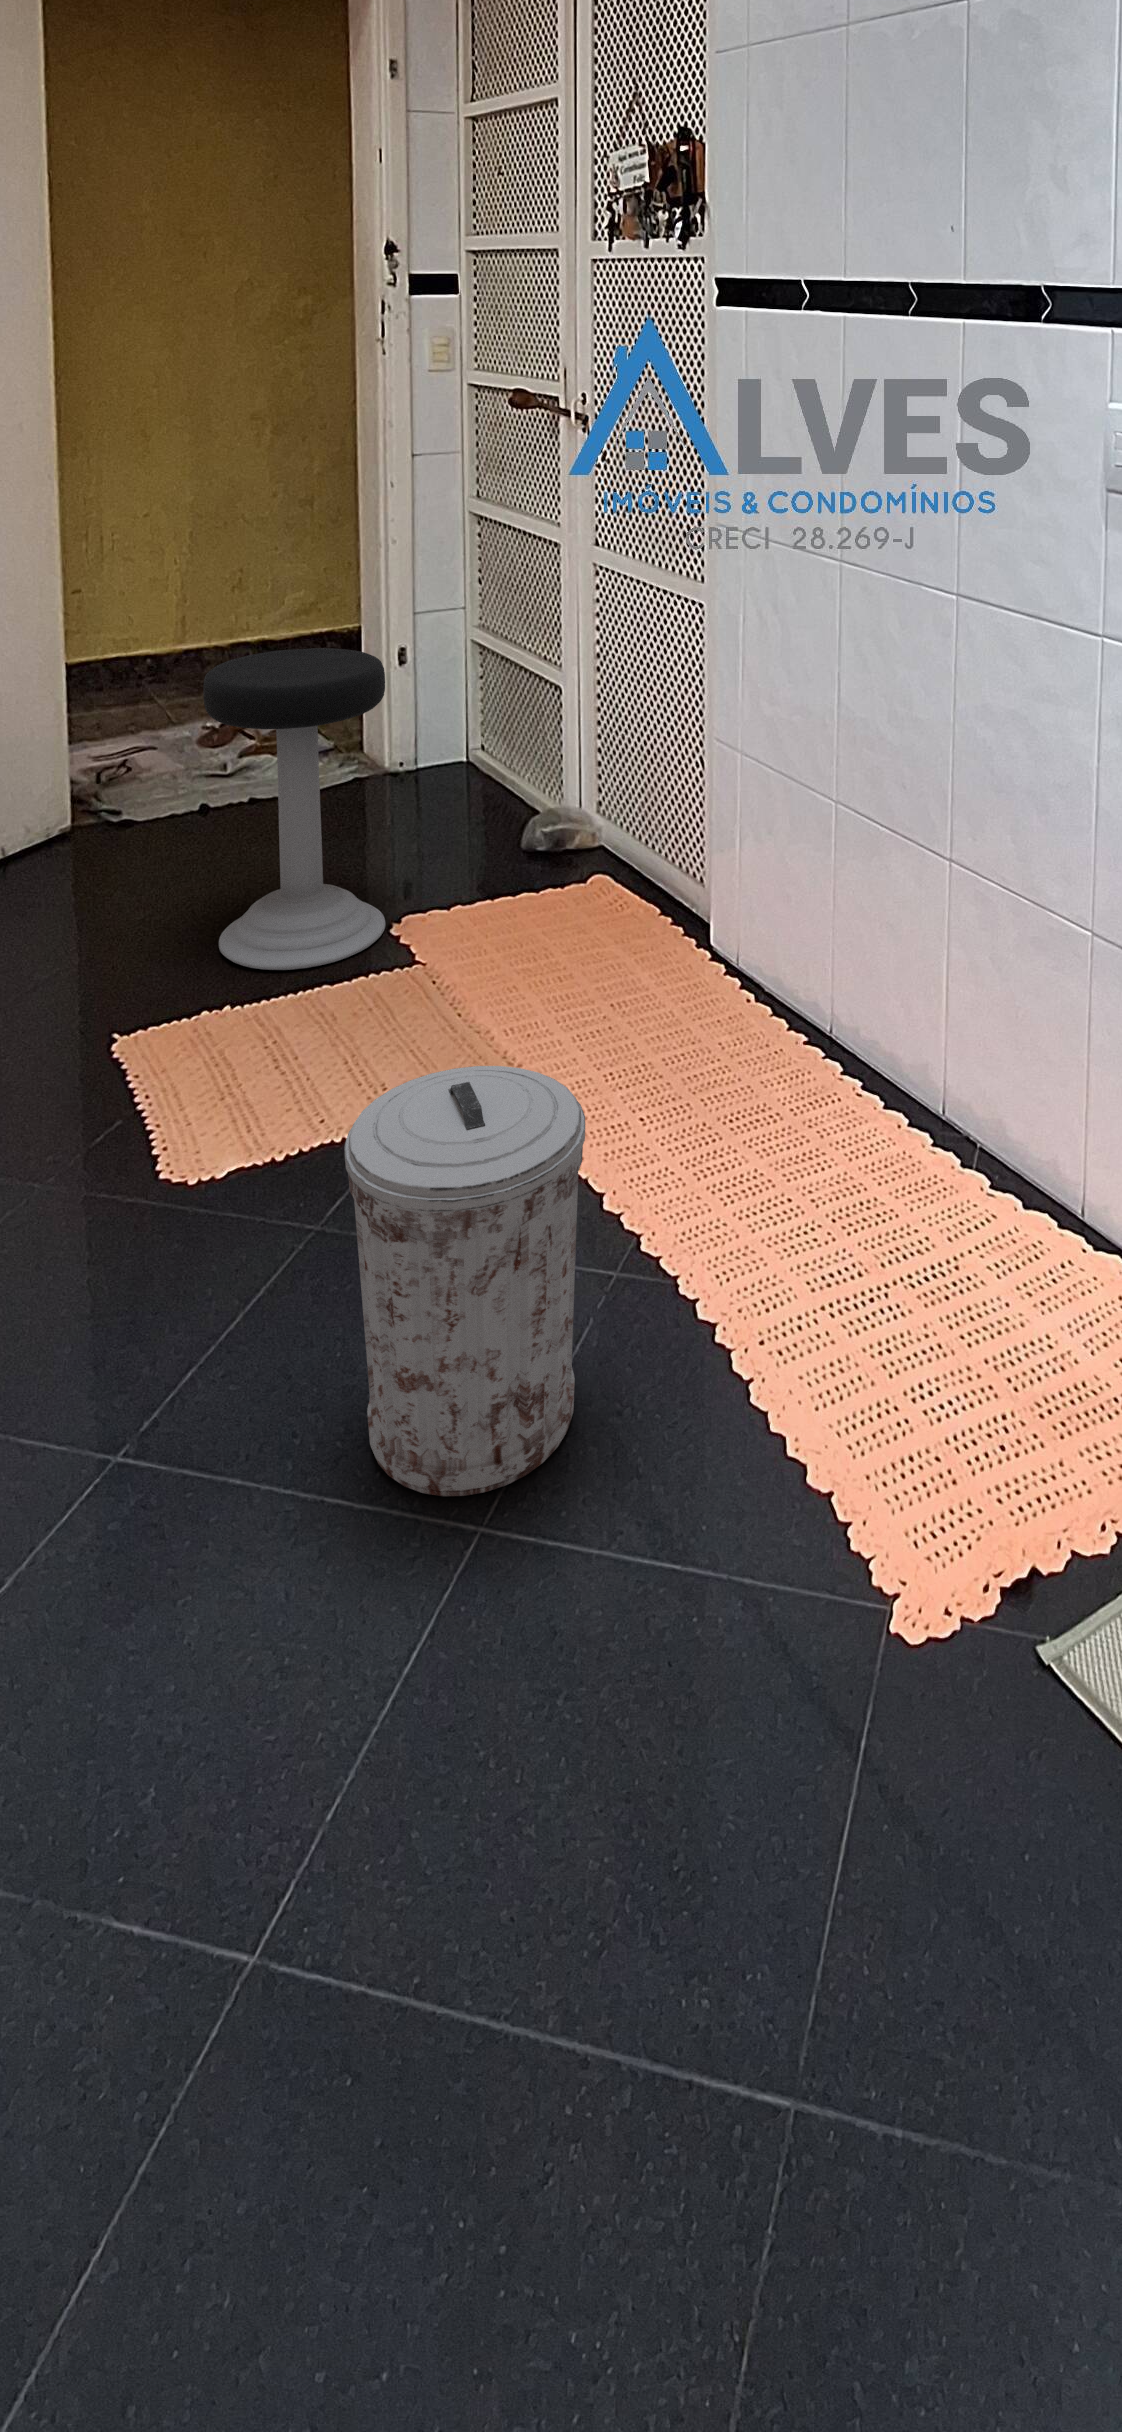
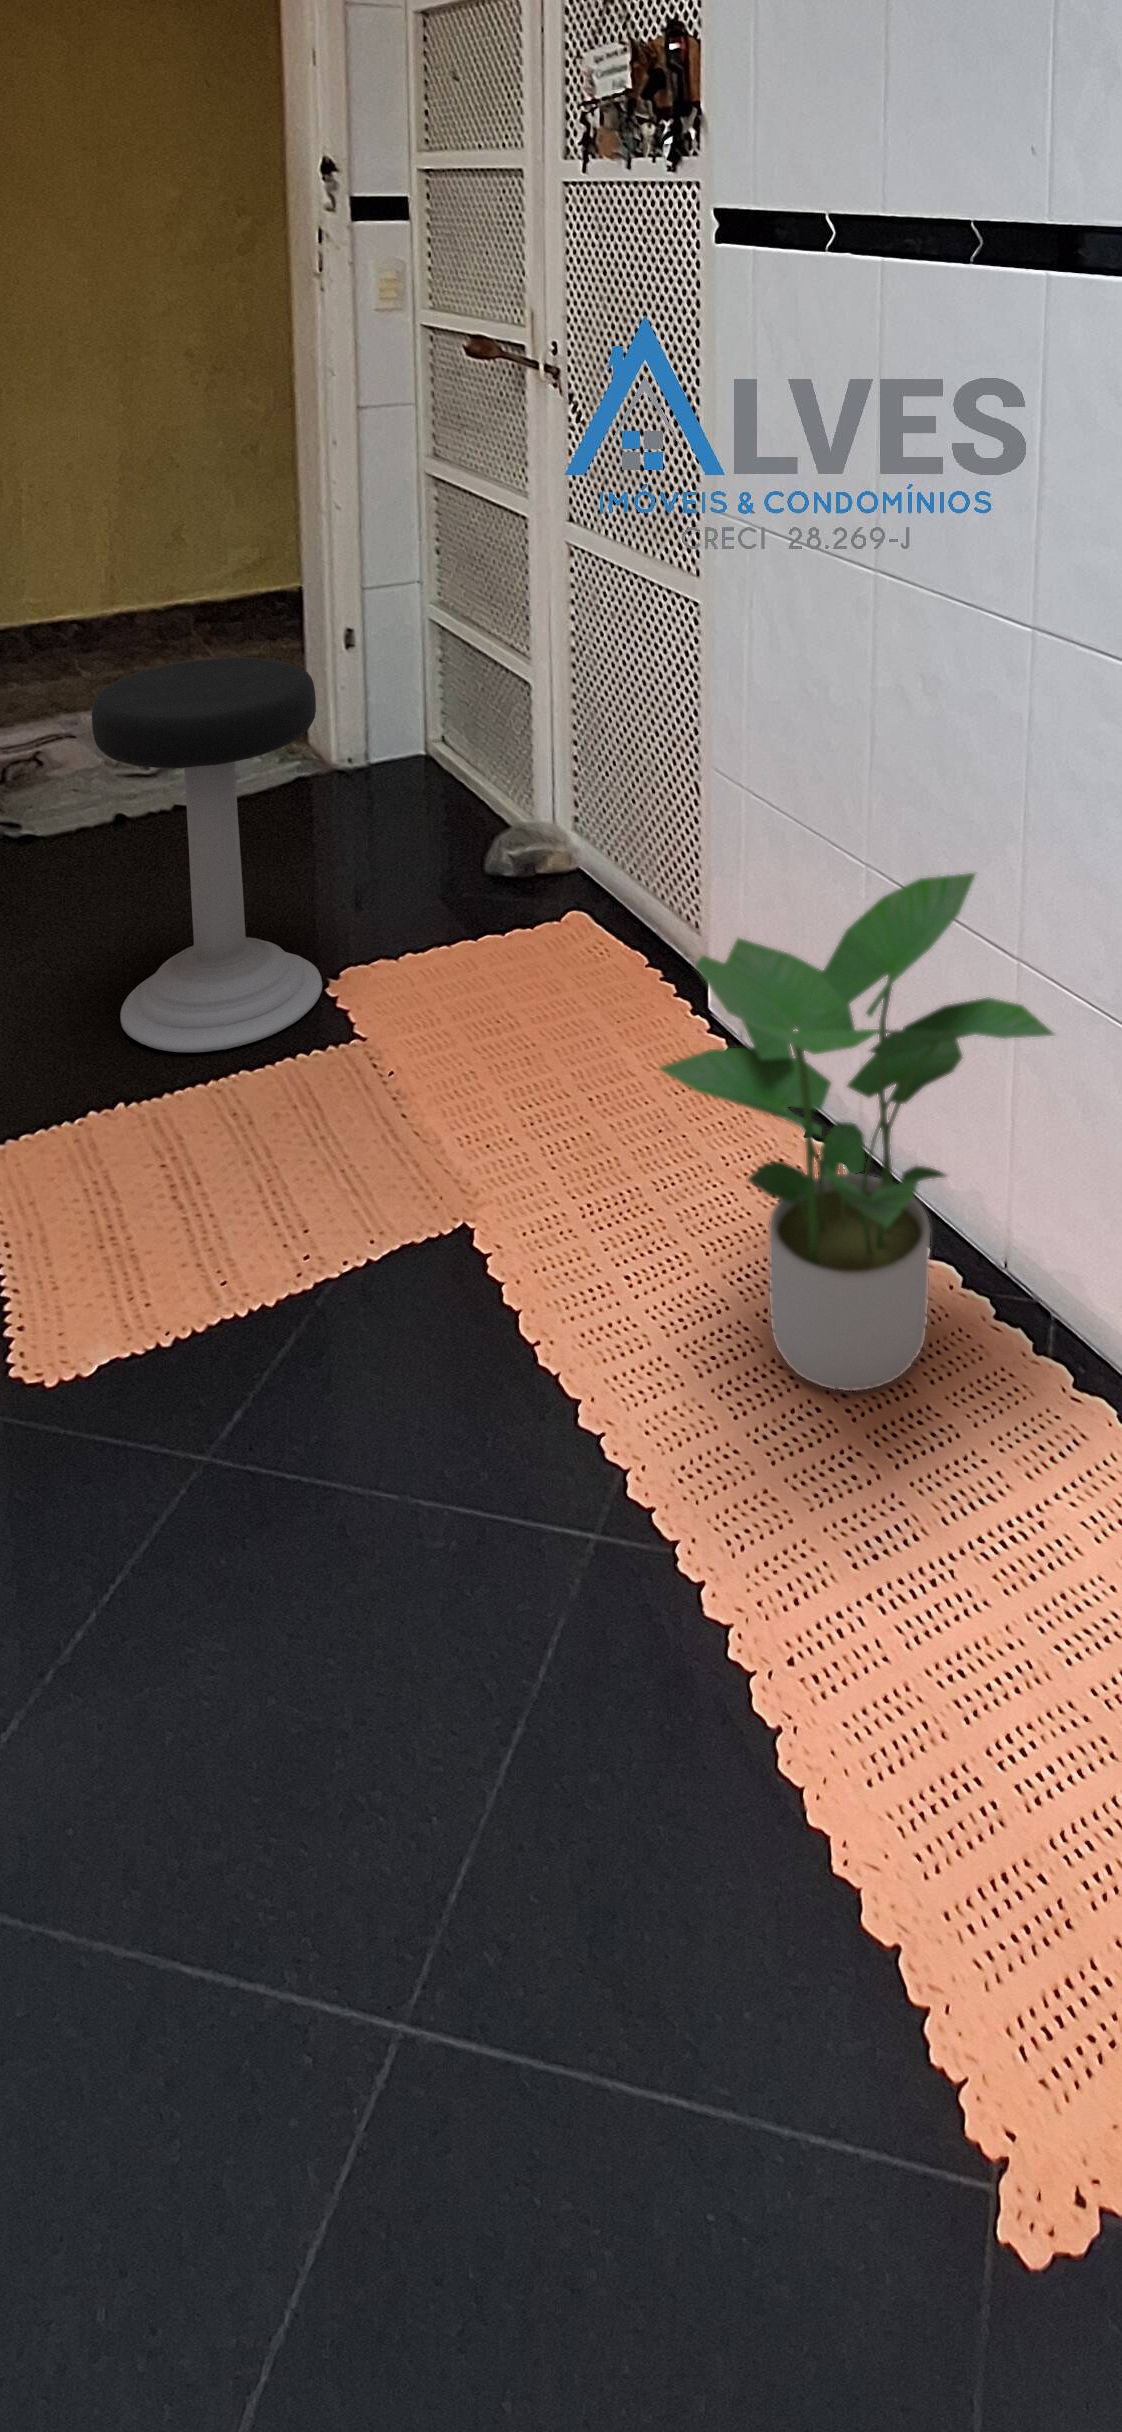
potted plant: none [662,779,971,1186] -> present [660,873,1054,1391]
trash can: present [344,1066,585,1496] -> none [219,1312,555,1941]

